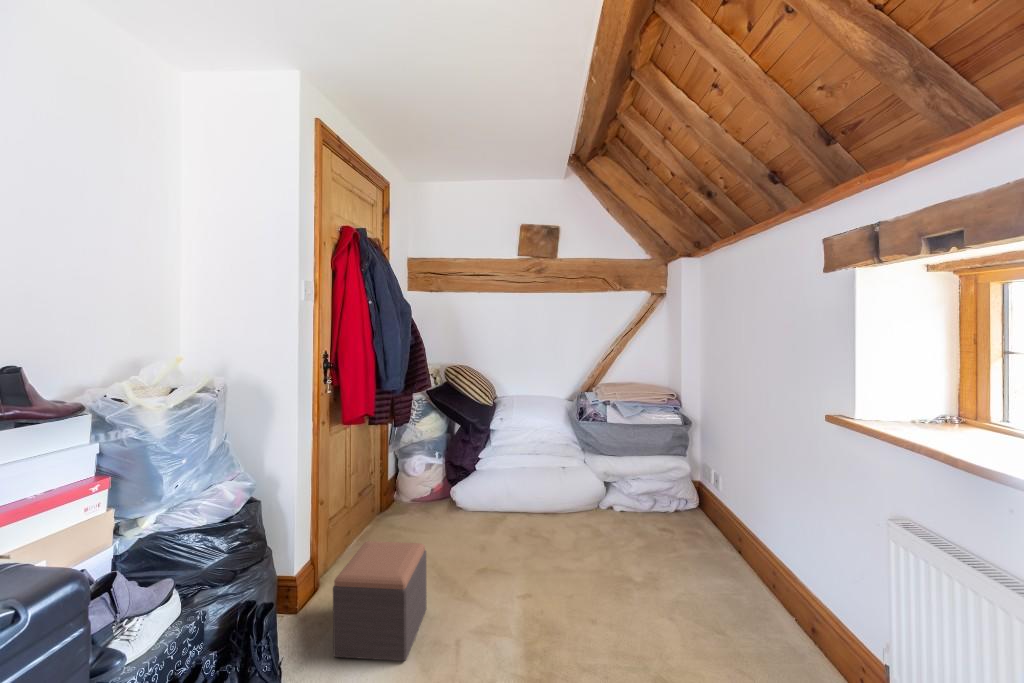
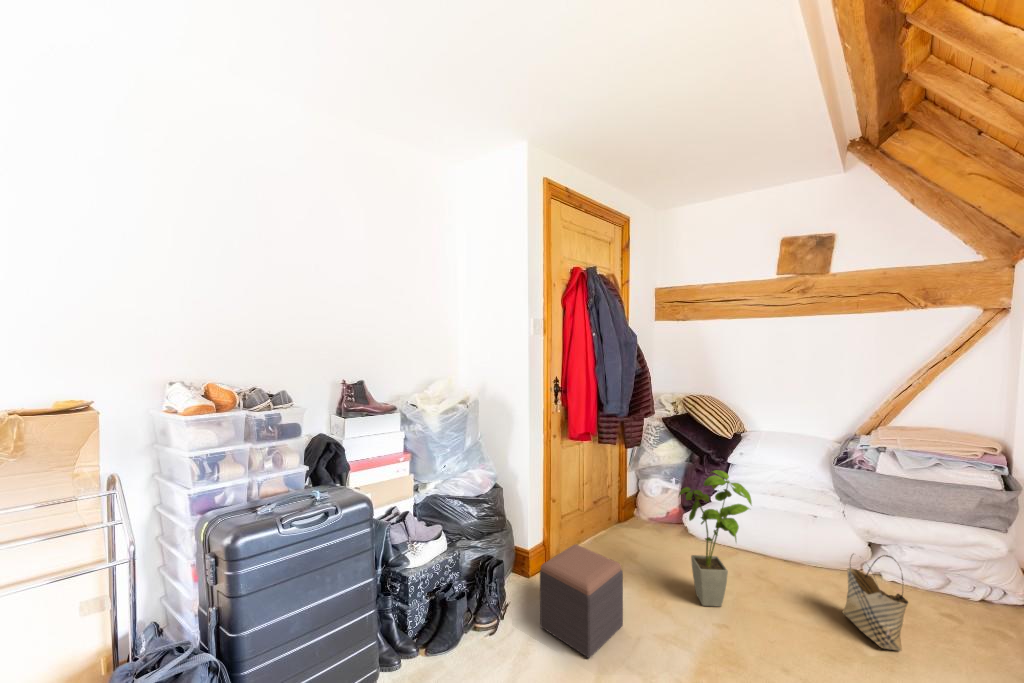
house plant: none [463,429,529,559] -> present [679,470,752,607]
woven basket: none [577,471,619,539] -> present [843,554,908,651]

